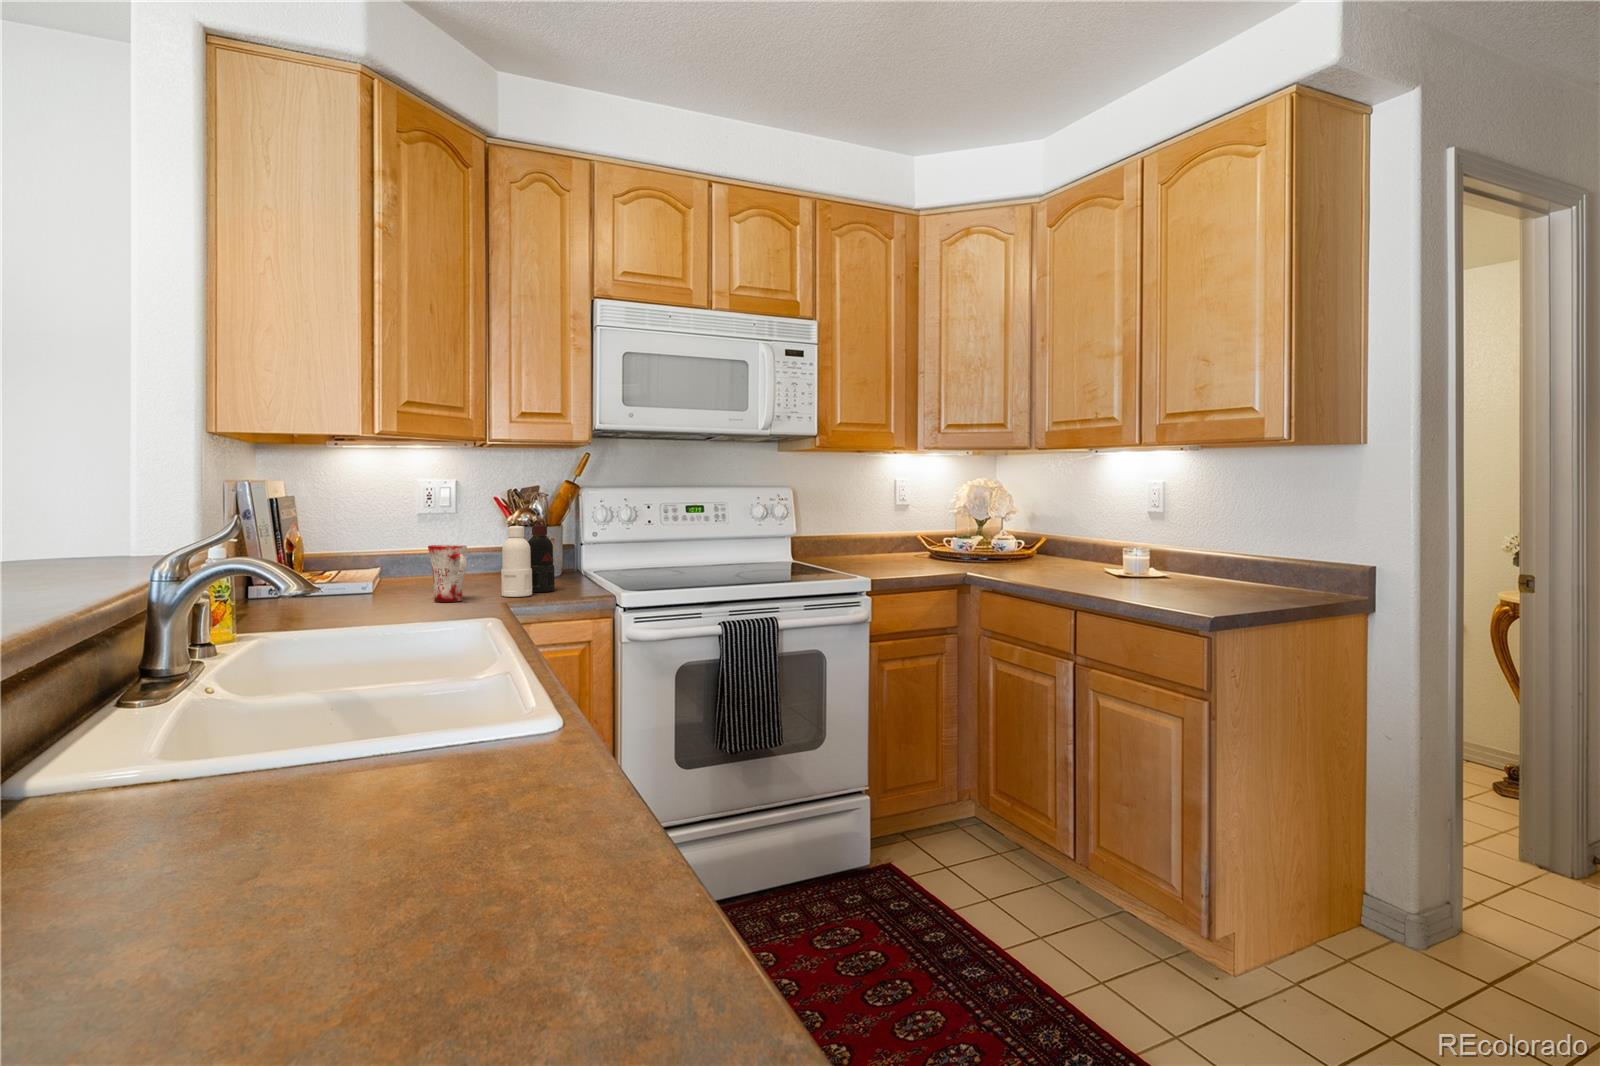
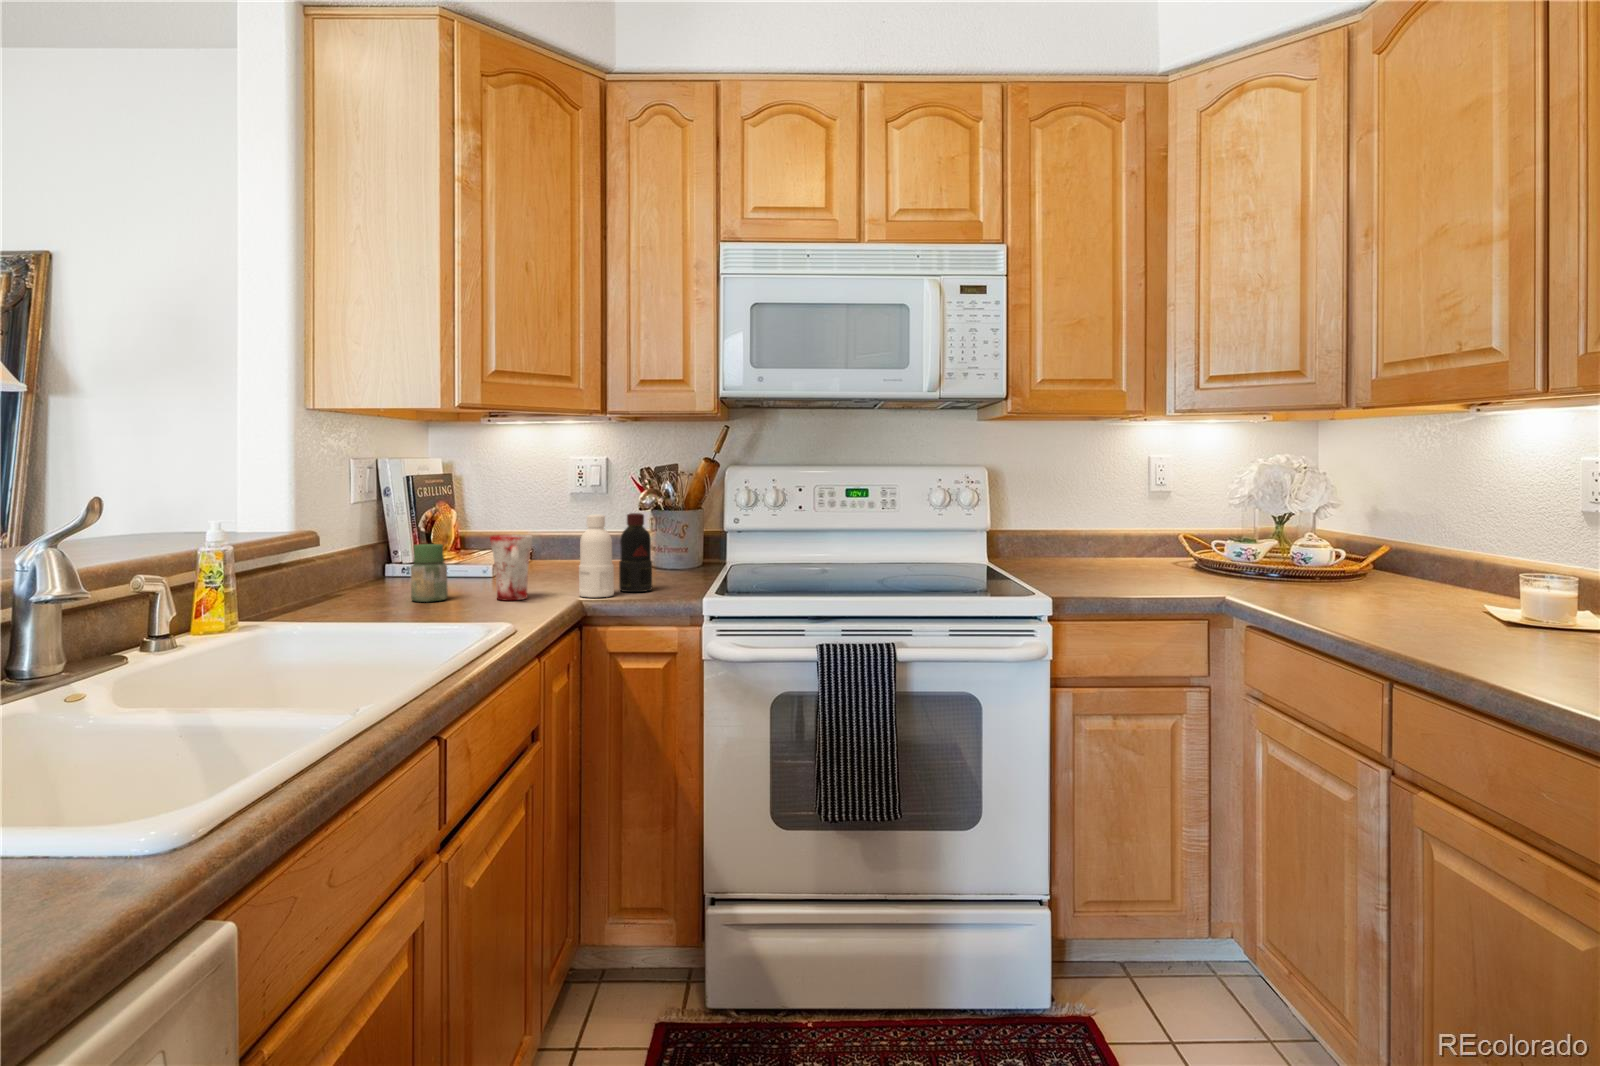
jar: none [356,554,391,606] -> present [410,544,448,602]

